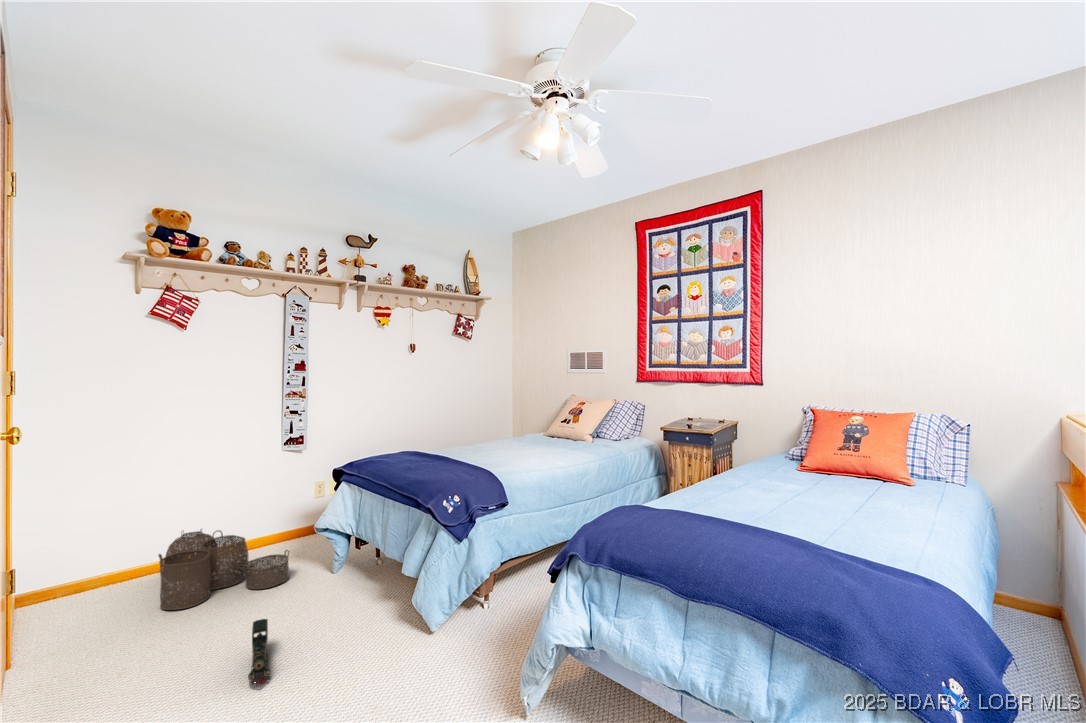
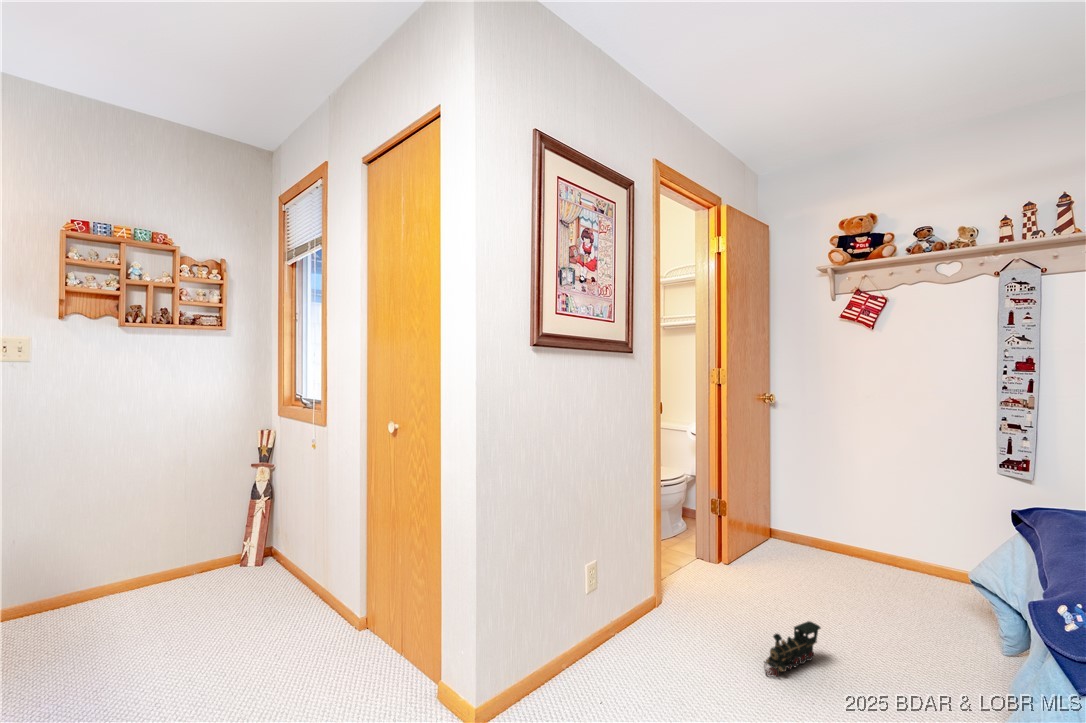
woven basket: present [158,529,289,610] -> none [806,524,941,624]

